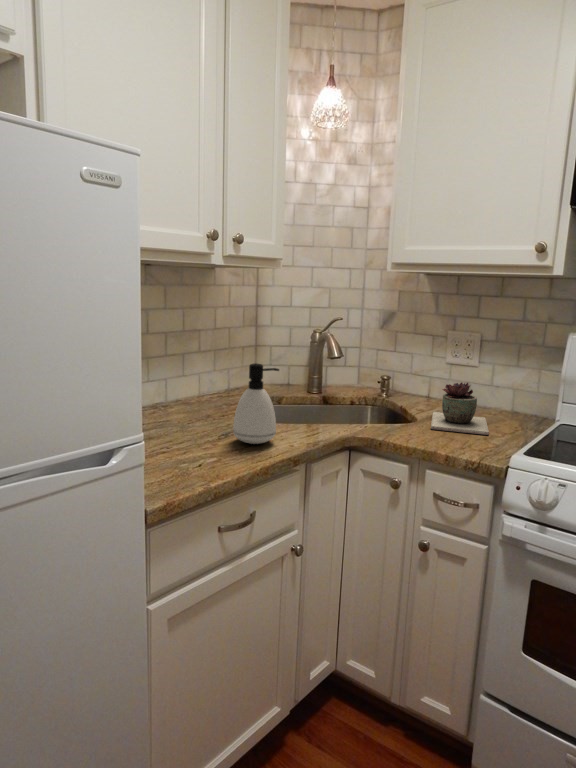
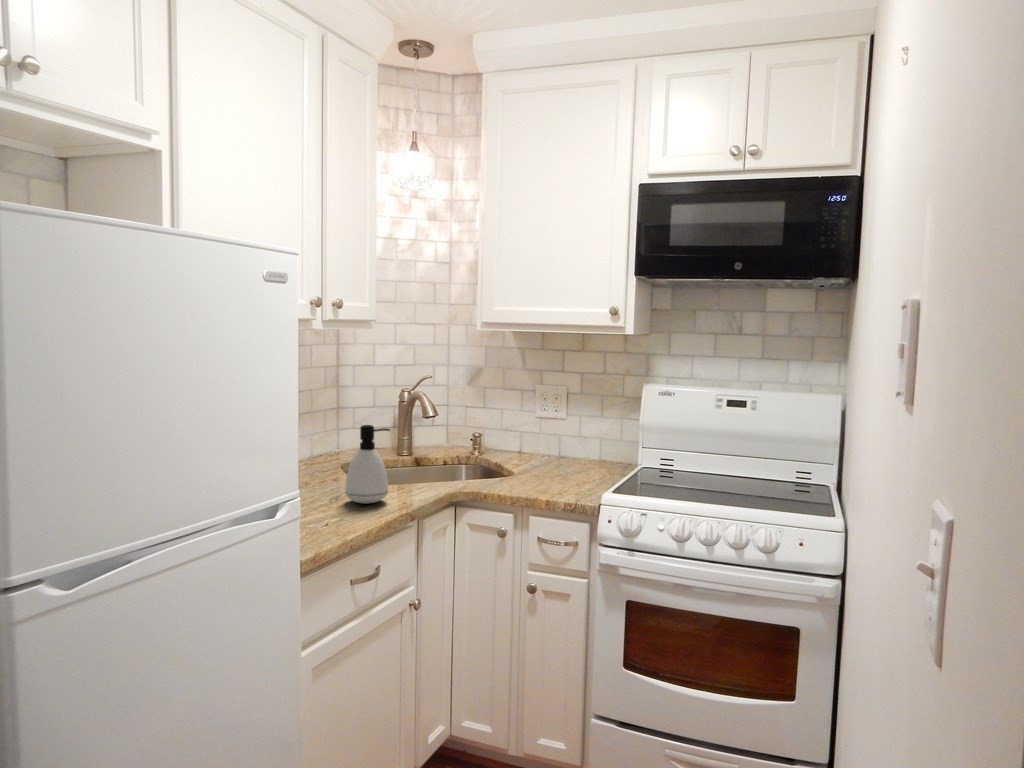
succulent plant: present [431,382,489,435] -> none [528,433,581,481]

